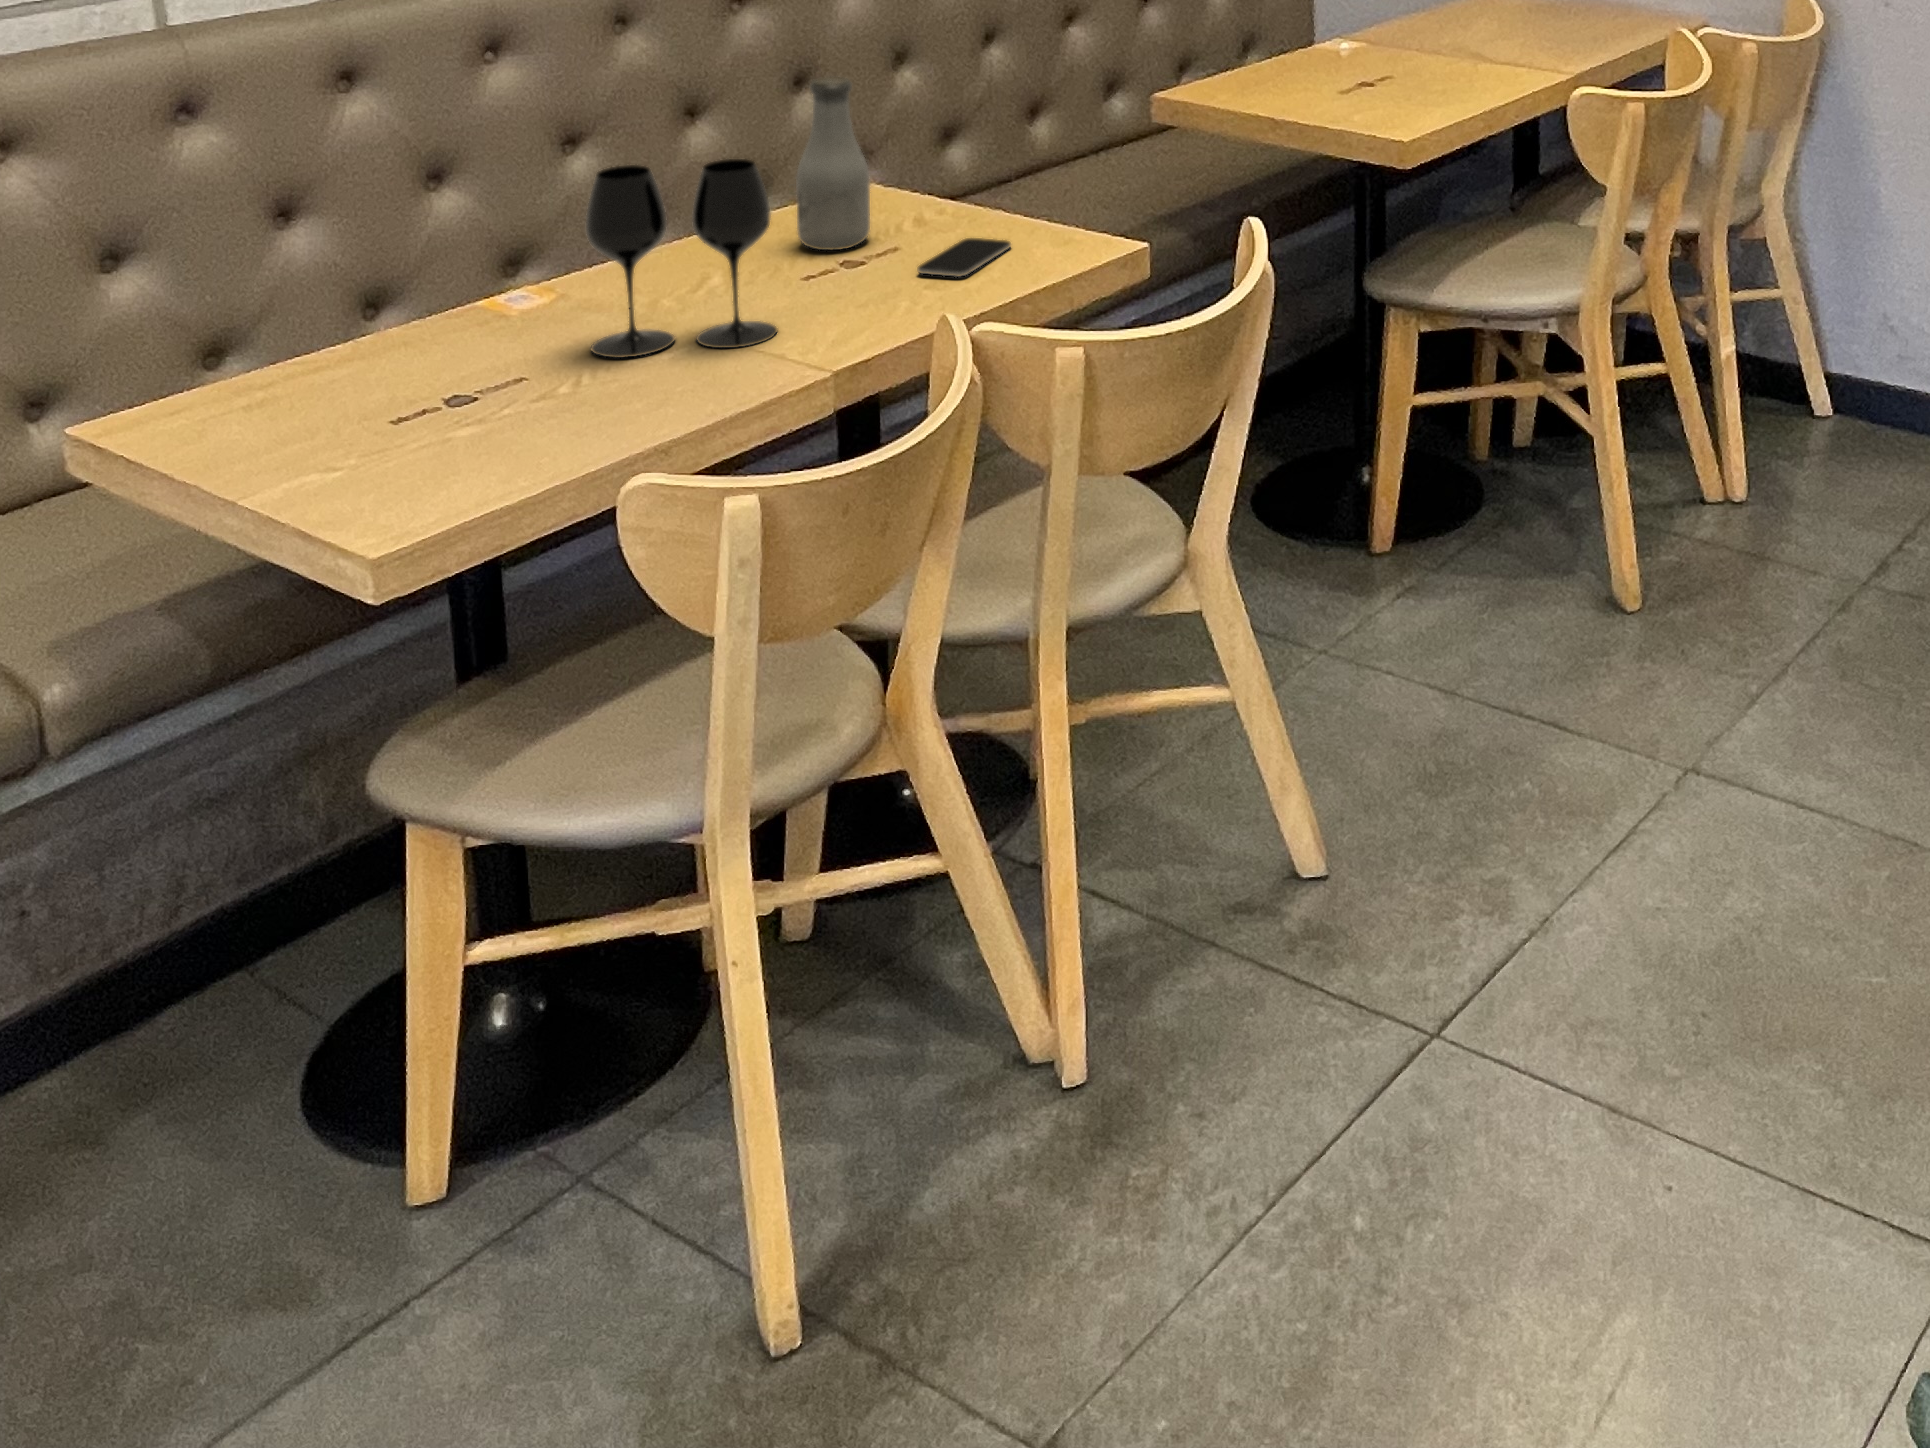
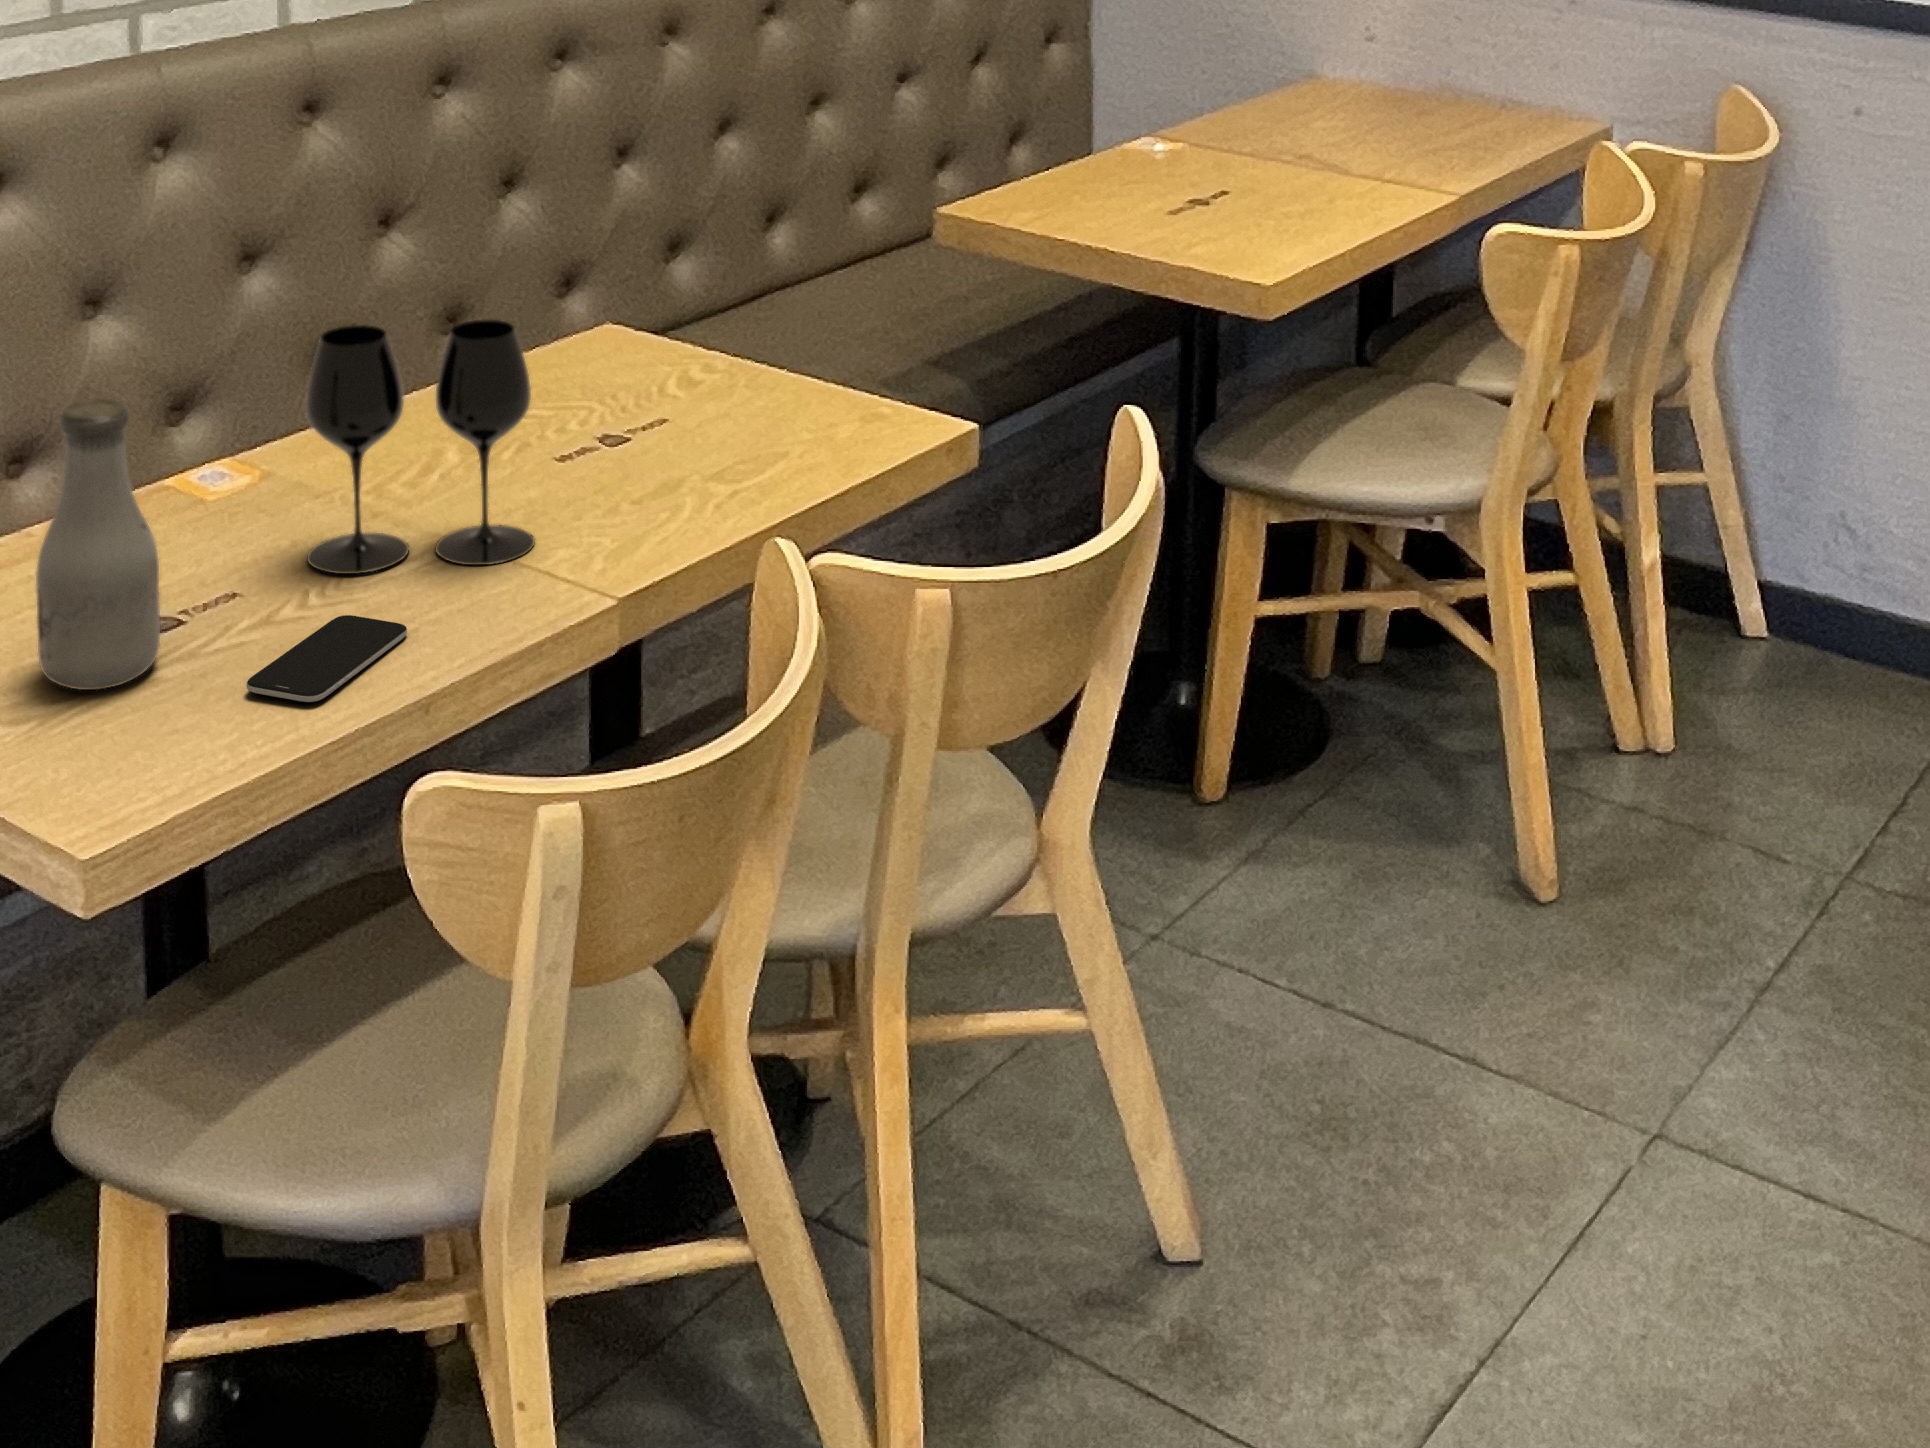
bottle: present [796,77,870,250] -> present [36,399,160,690]
smartphone: present [918,238,1011,277] -> present [247,615,407,703]

